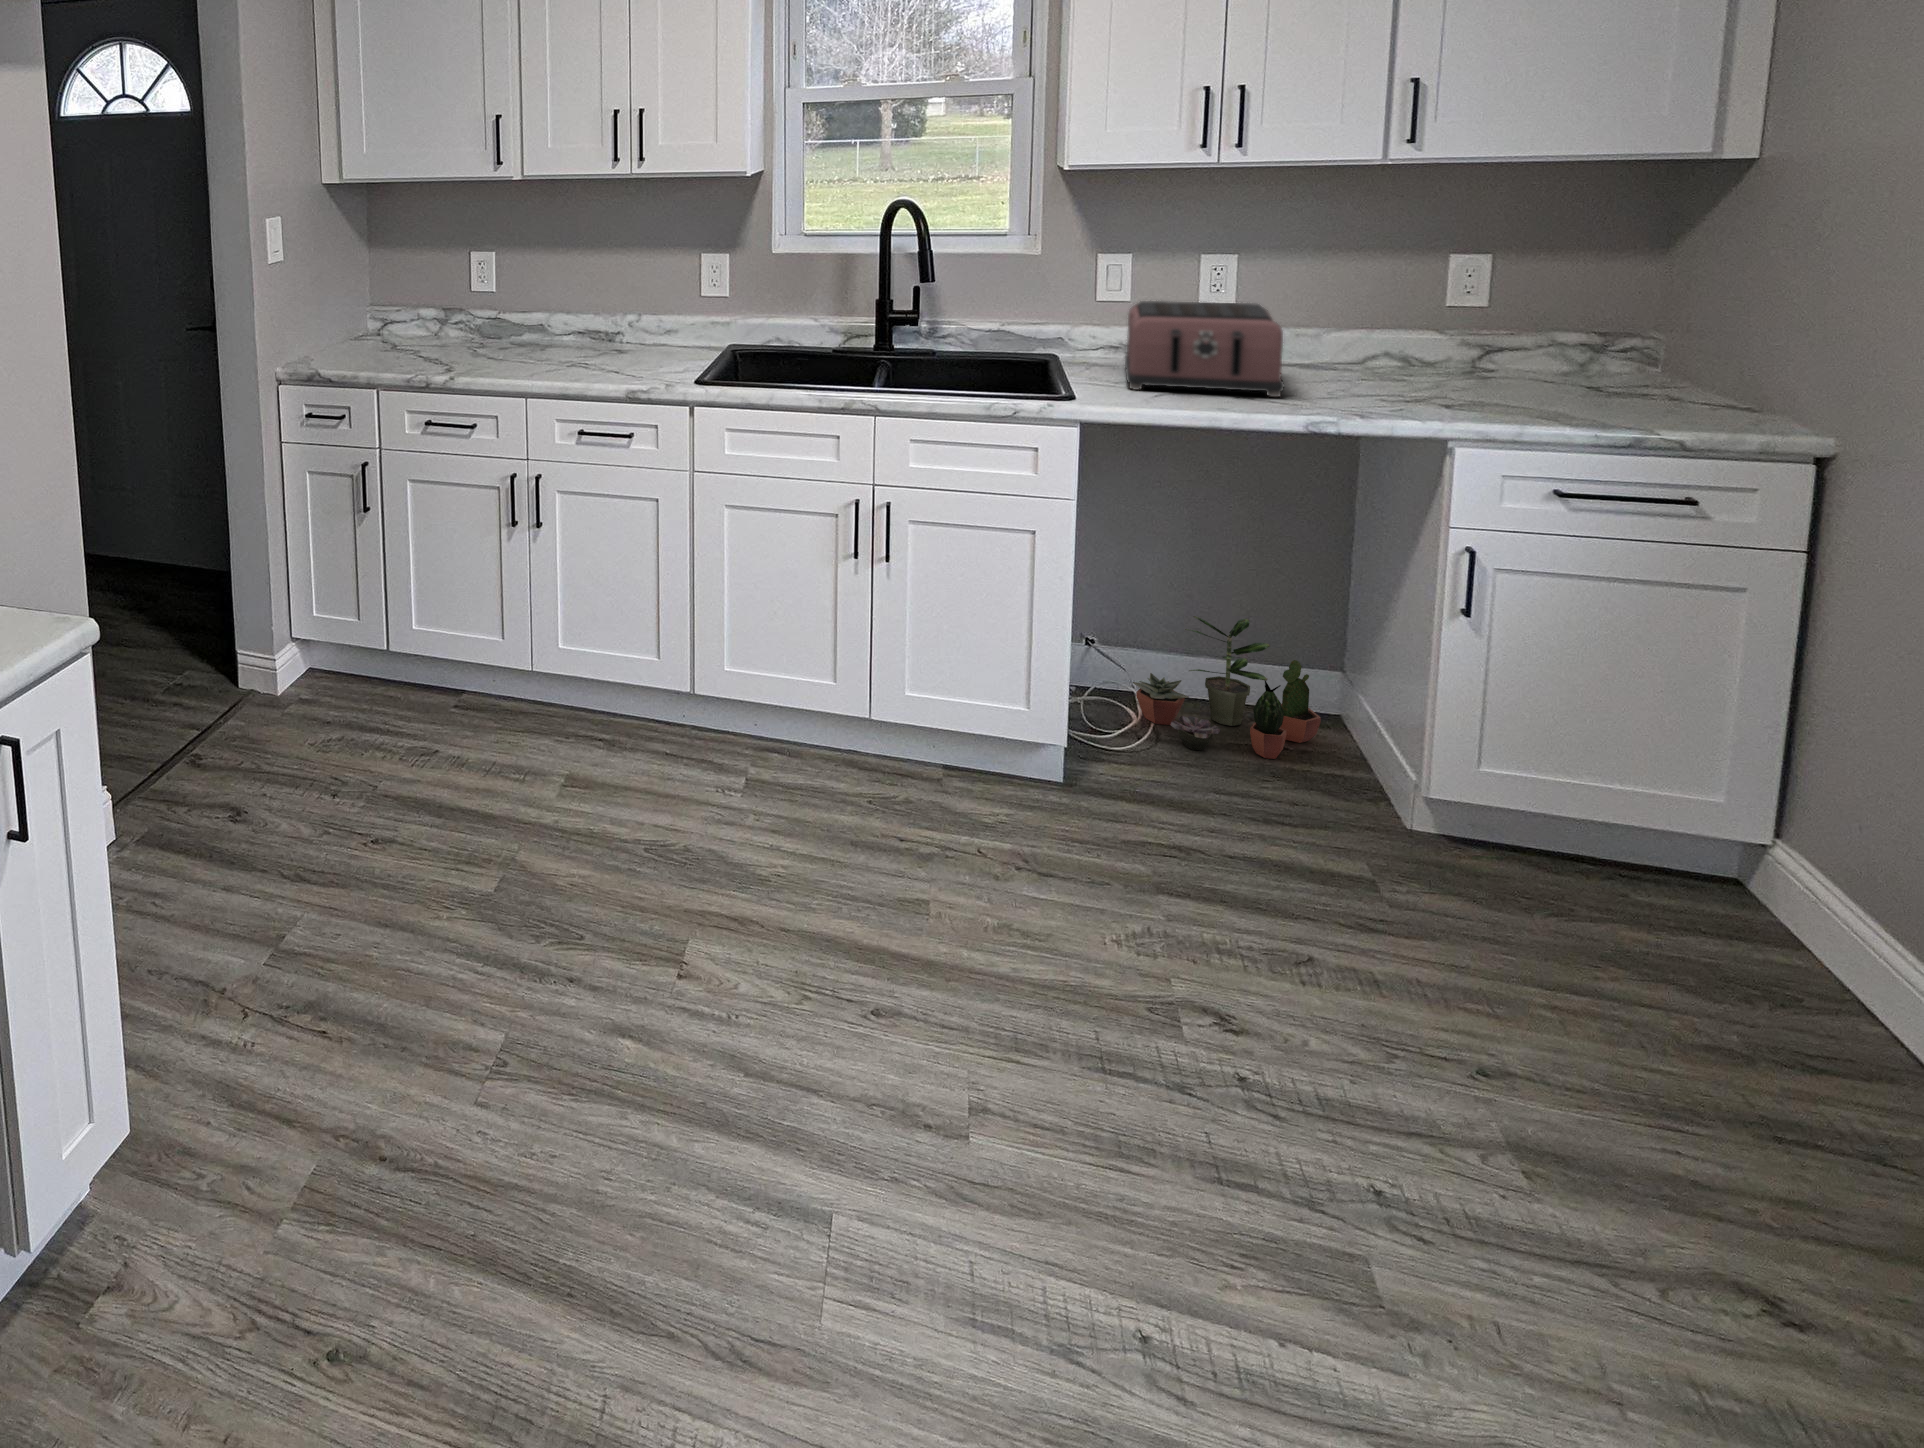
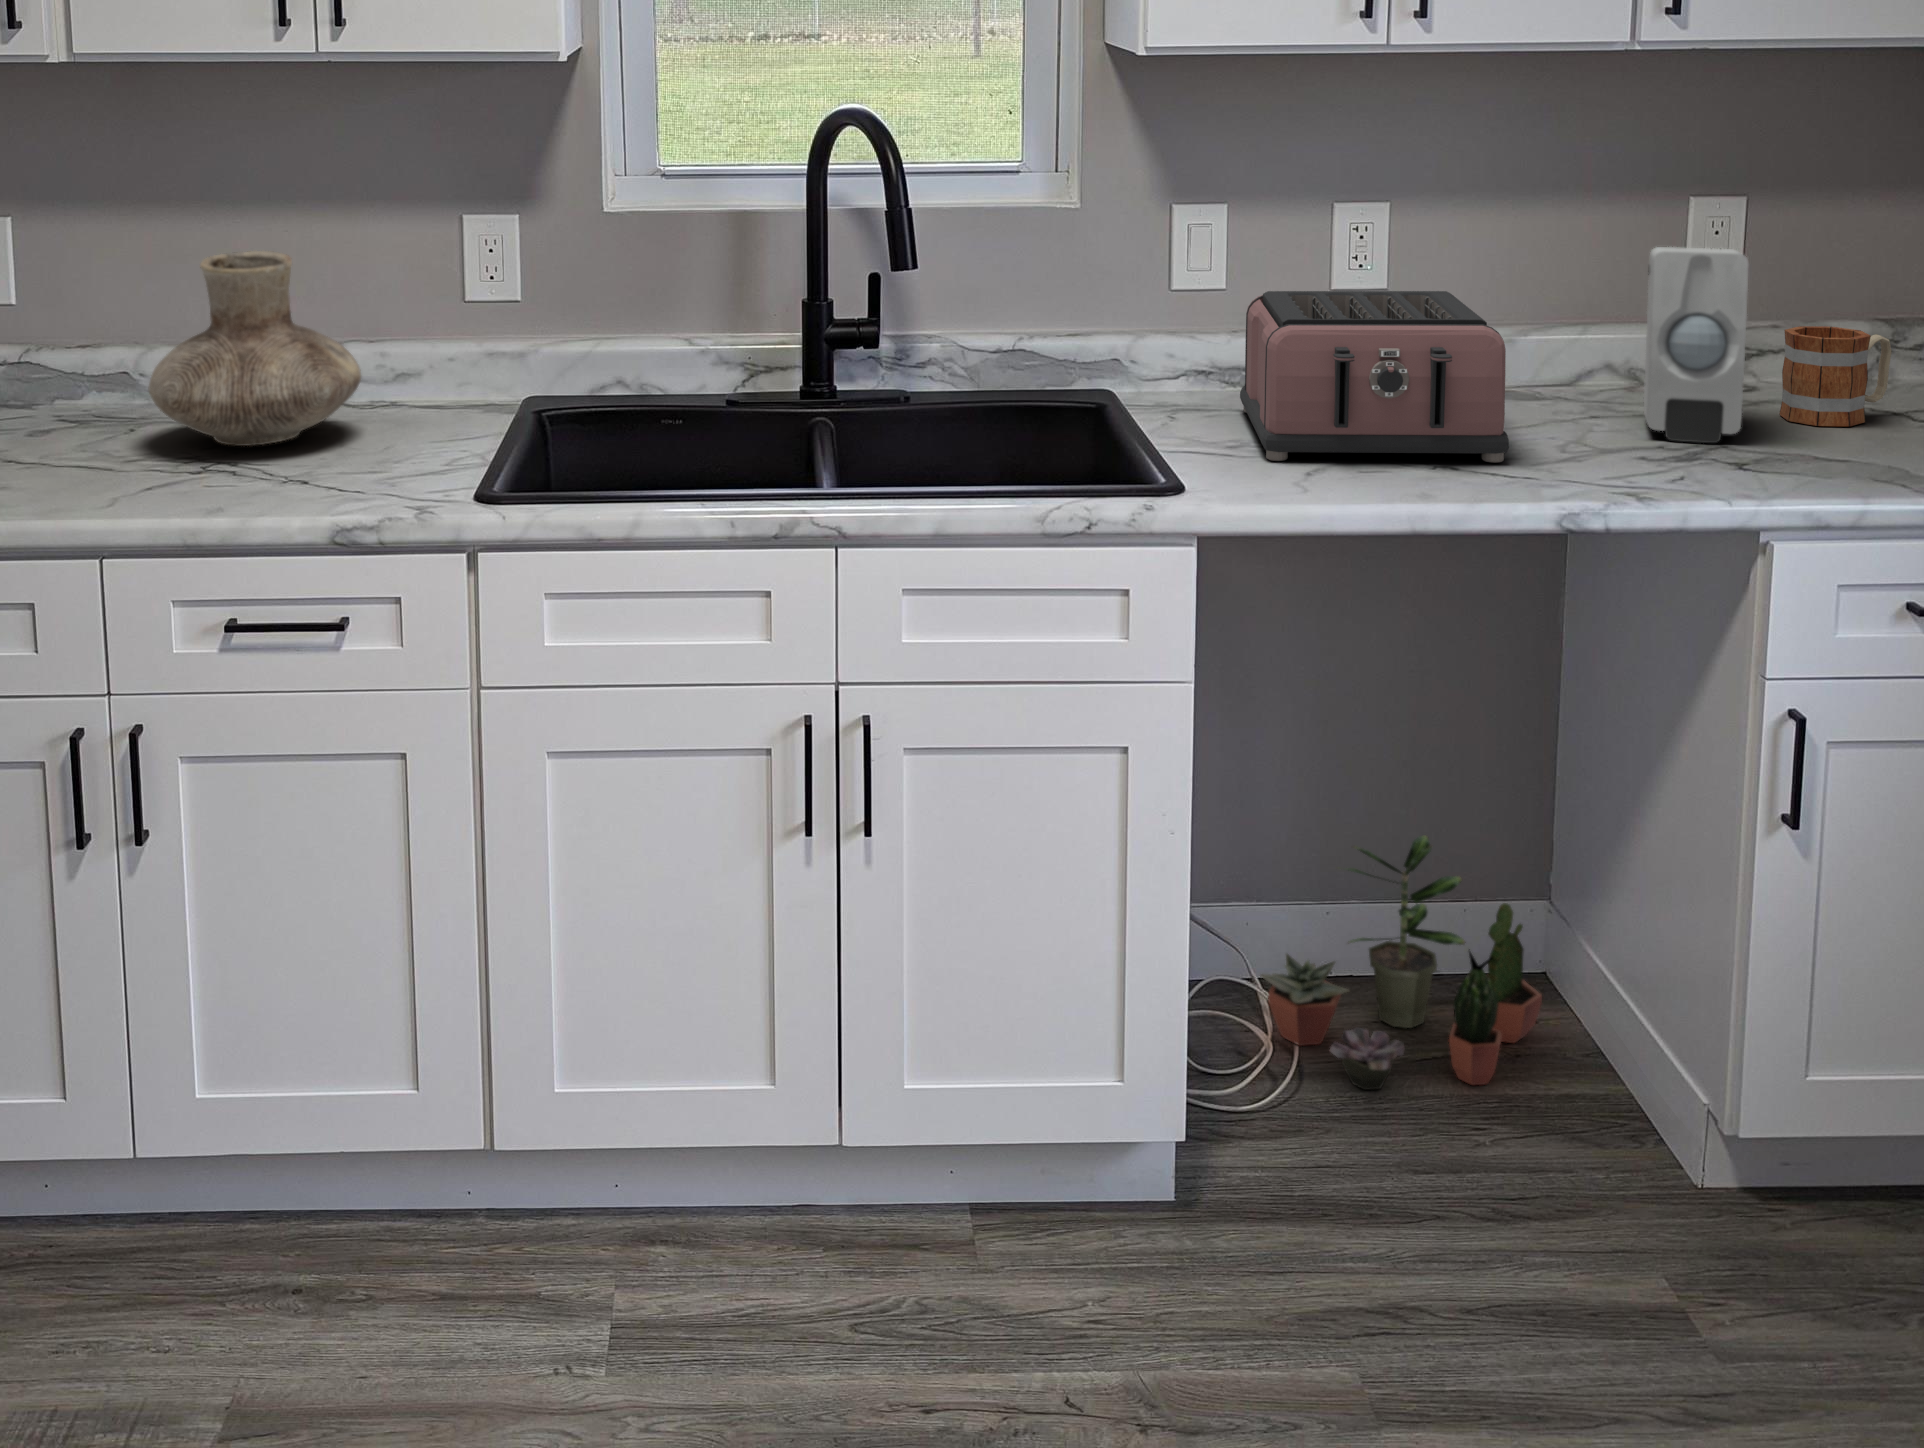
vase: none [550,269,646,357] -> present [149,251,361,446]
soap dispenser: none [1389,282,1464,396] -> present [1644,247,1748,443]
mug: none [1497,332,1584,393] -> present [1780,326,1892,426]

